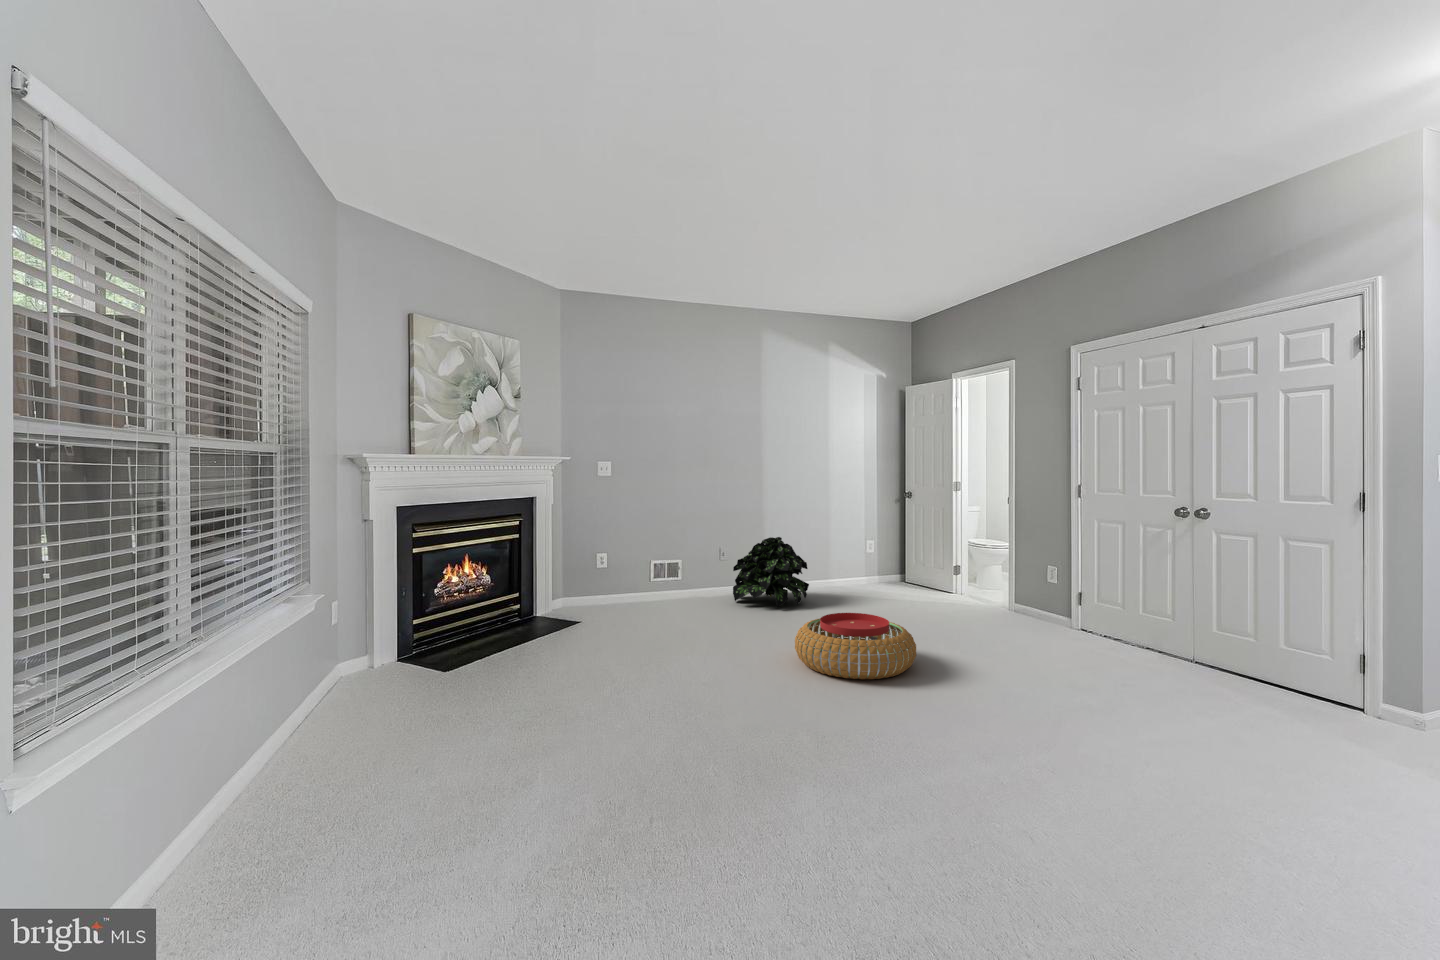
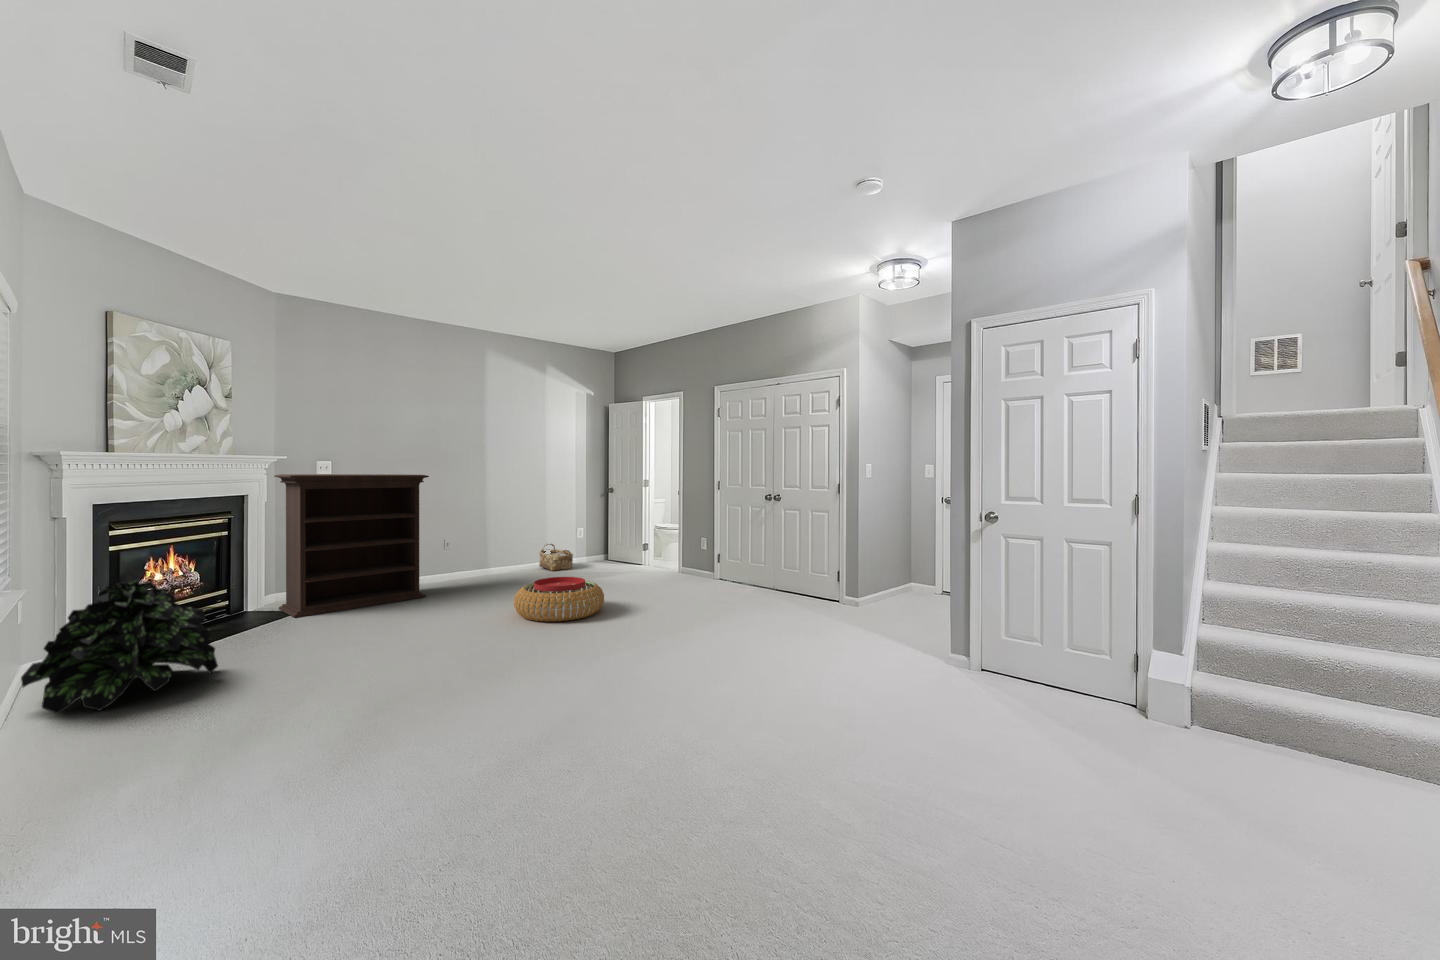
bookshelf: none [557,475,703,631] -> present [274,474,429,618]
potted plant: present [733,537,809,607] -> present [21,579,218,714]
woven basket: none [830,559,871,594] -> present [539,543,573,571]

